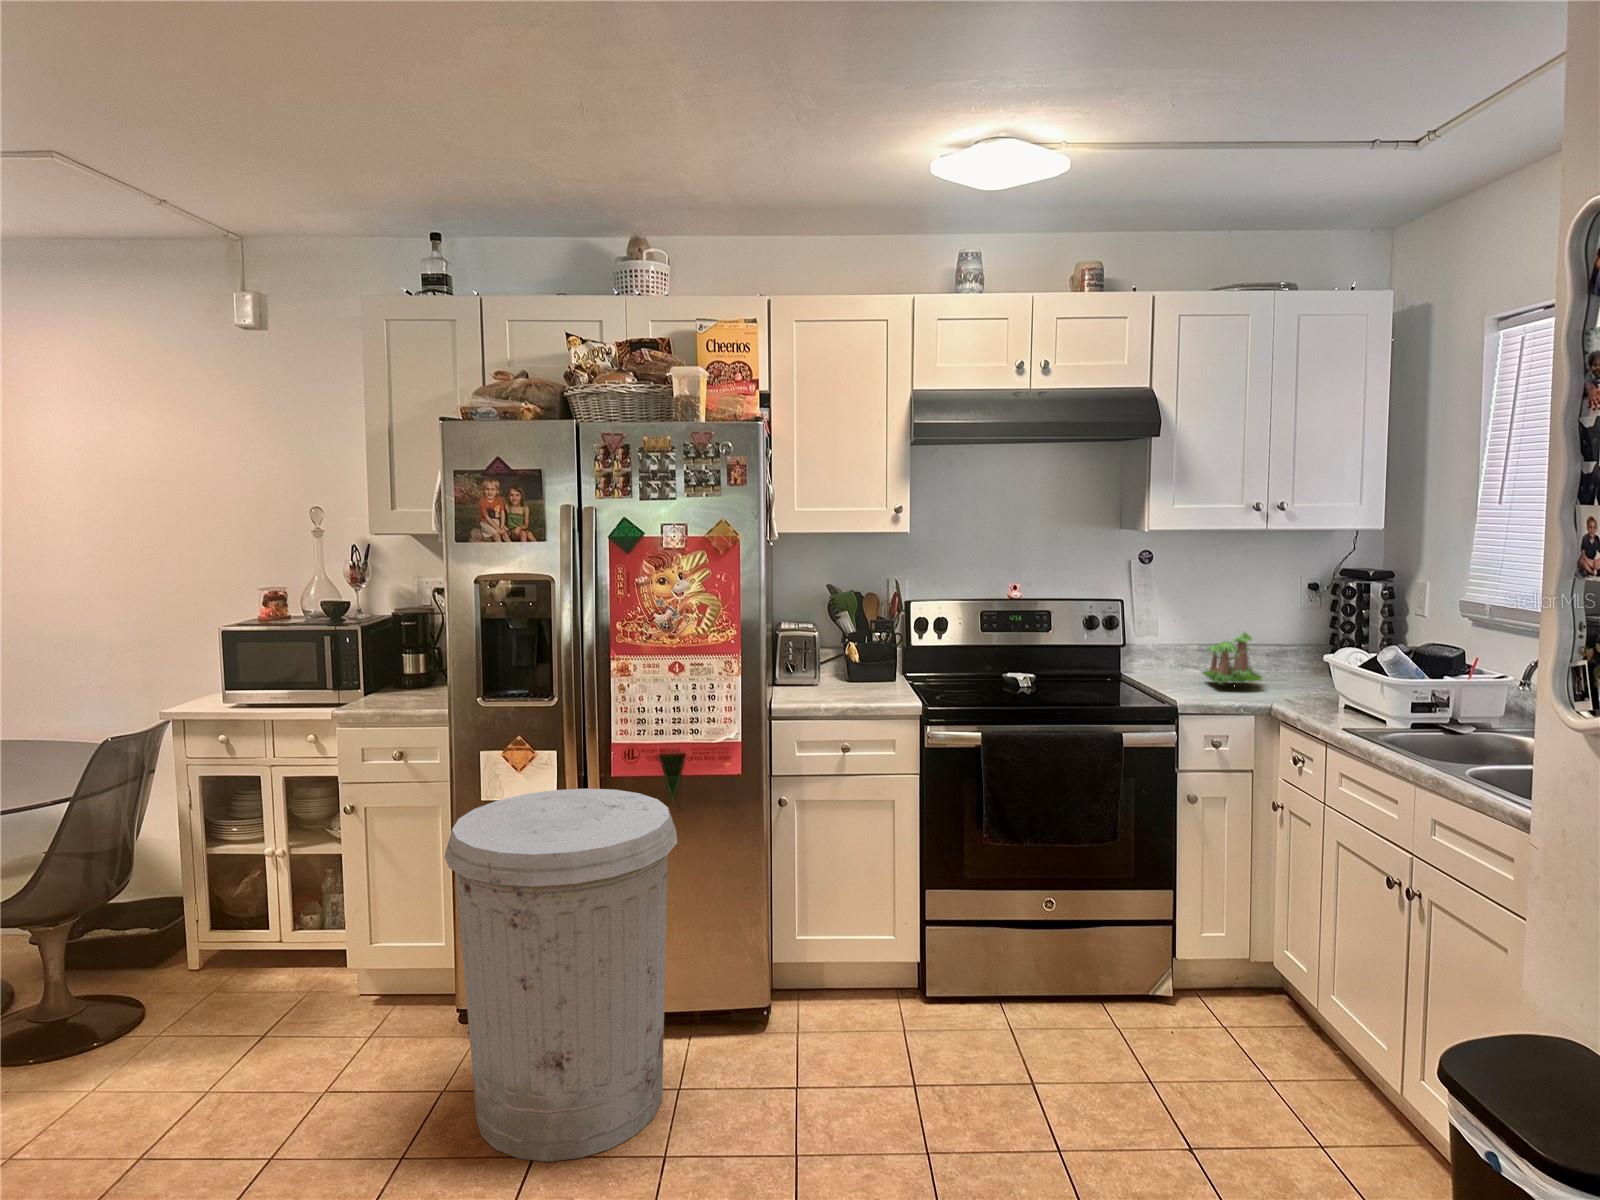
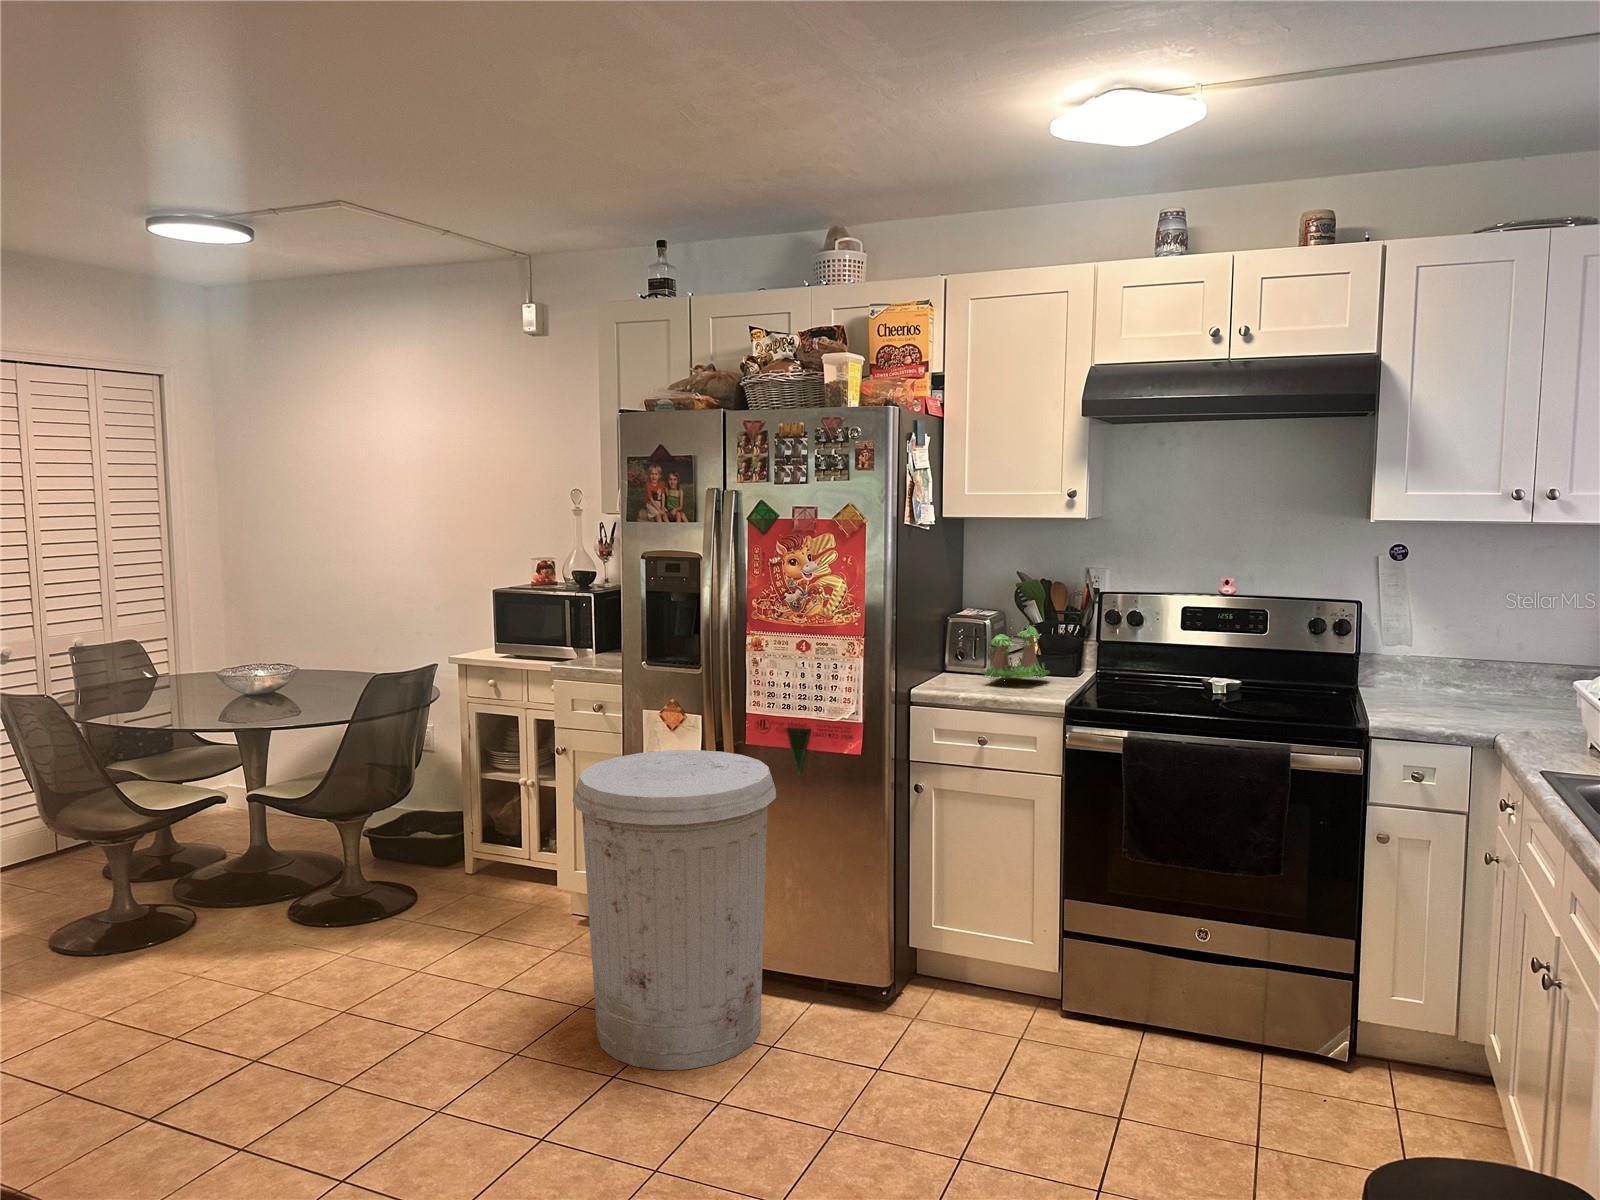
plant: present [1203,632,1262,683] -> present [983,626,1050,678]

